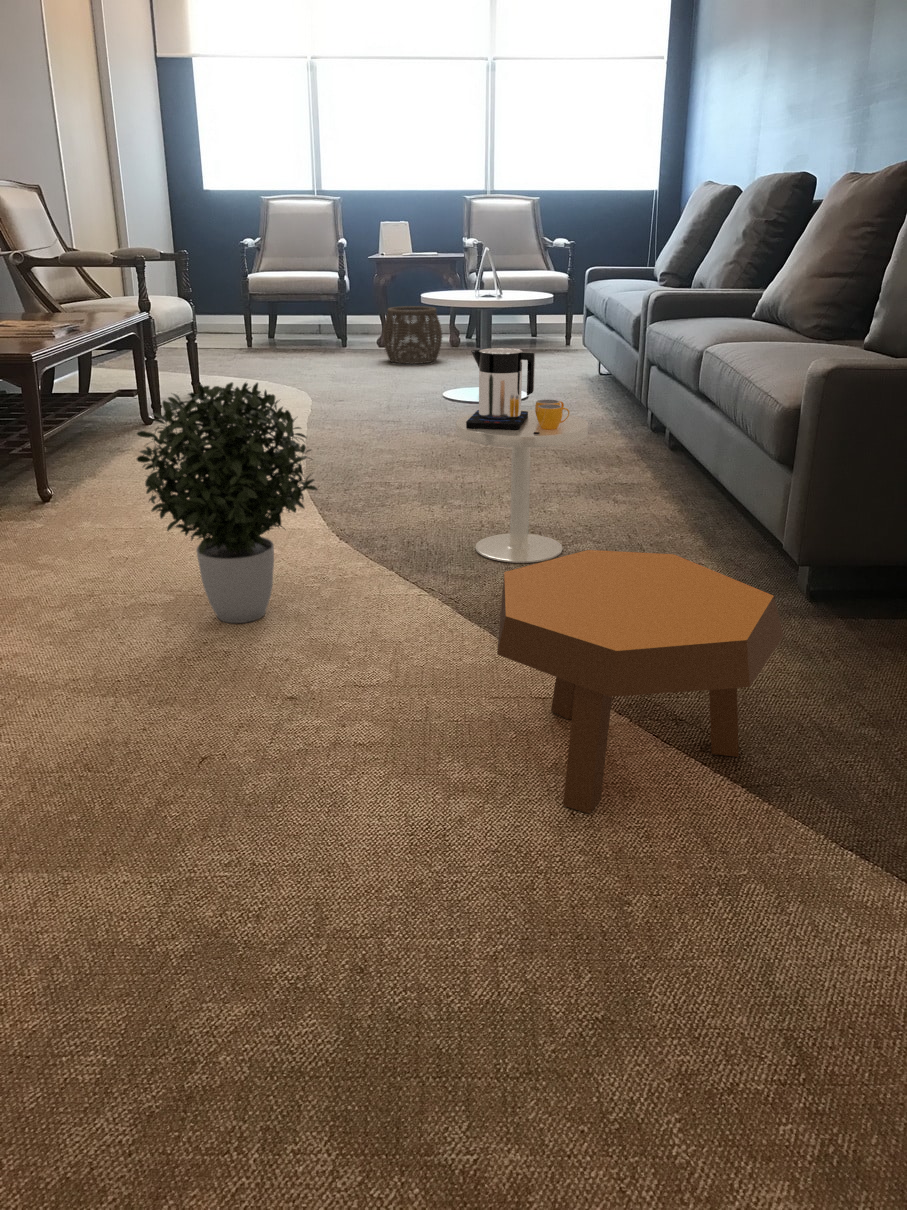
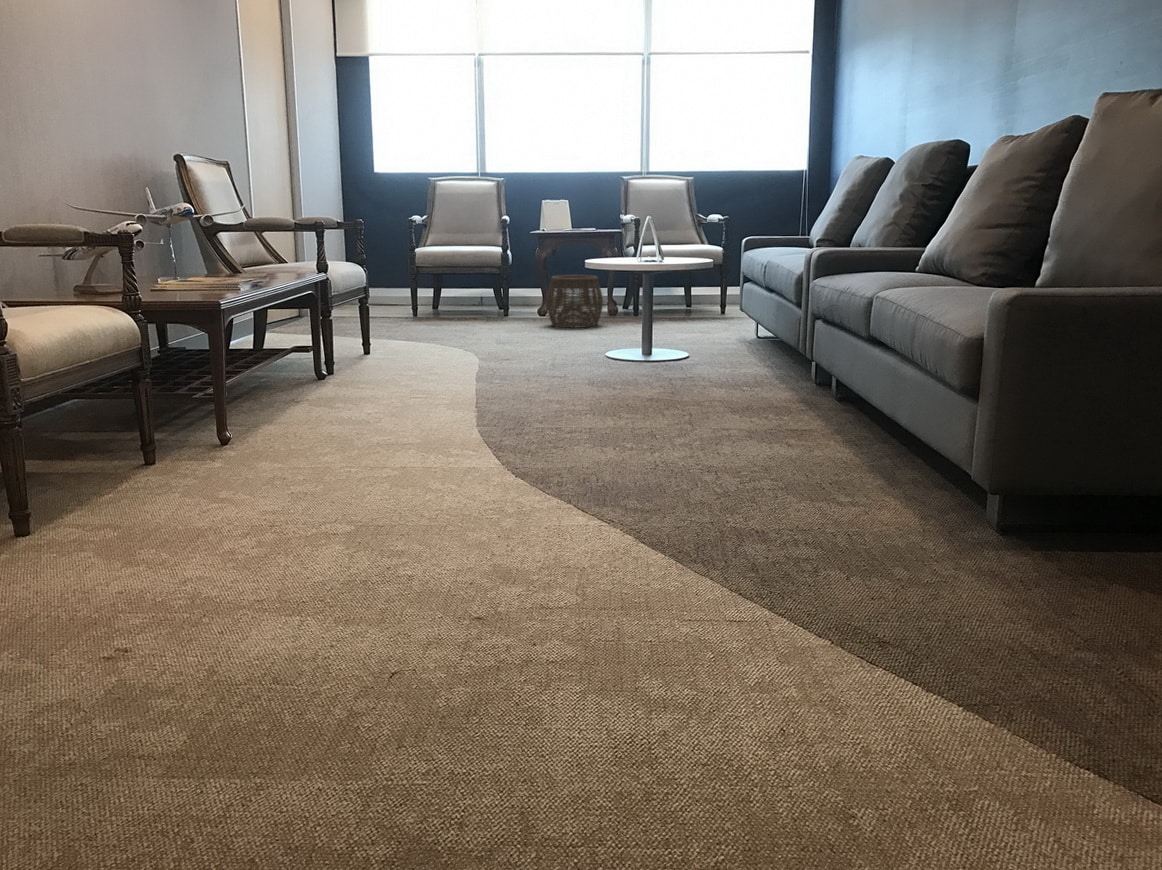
side table: present [456,348,588,563] -> none [635,288,765,496]
potted plant: present [137,382,318,623] -> none [330,309,505,547]
footstool: present [497,550,784,814] -> none [698,465,992,727]

